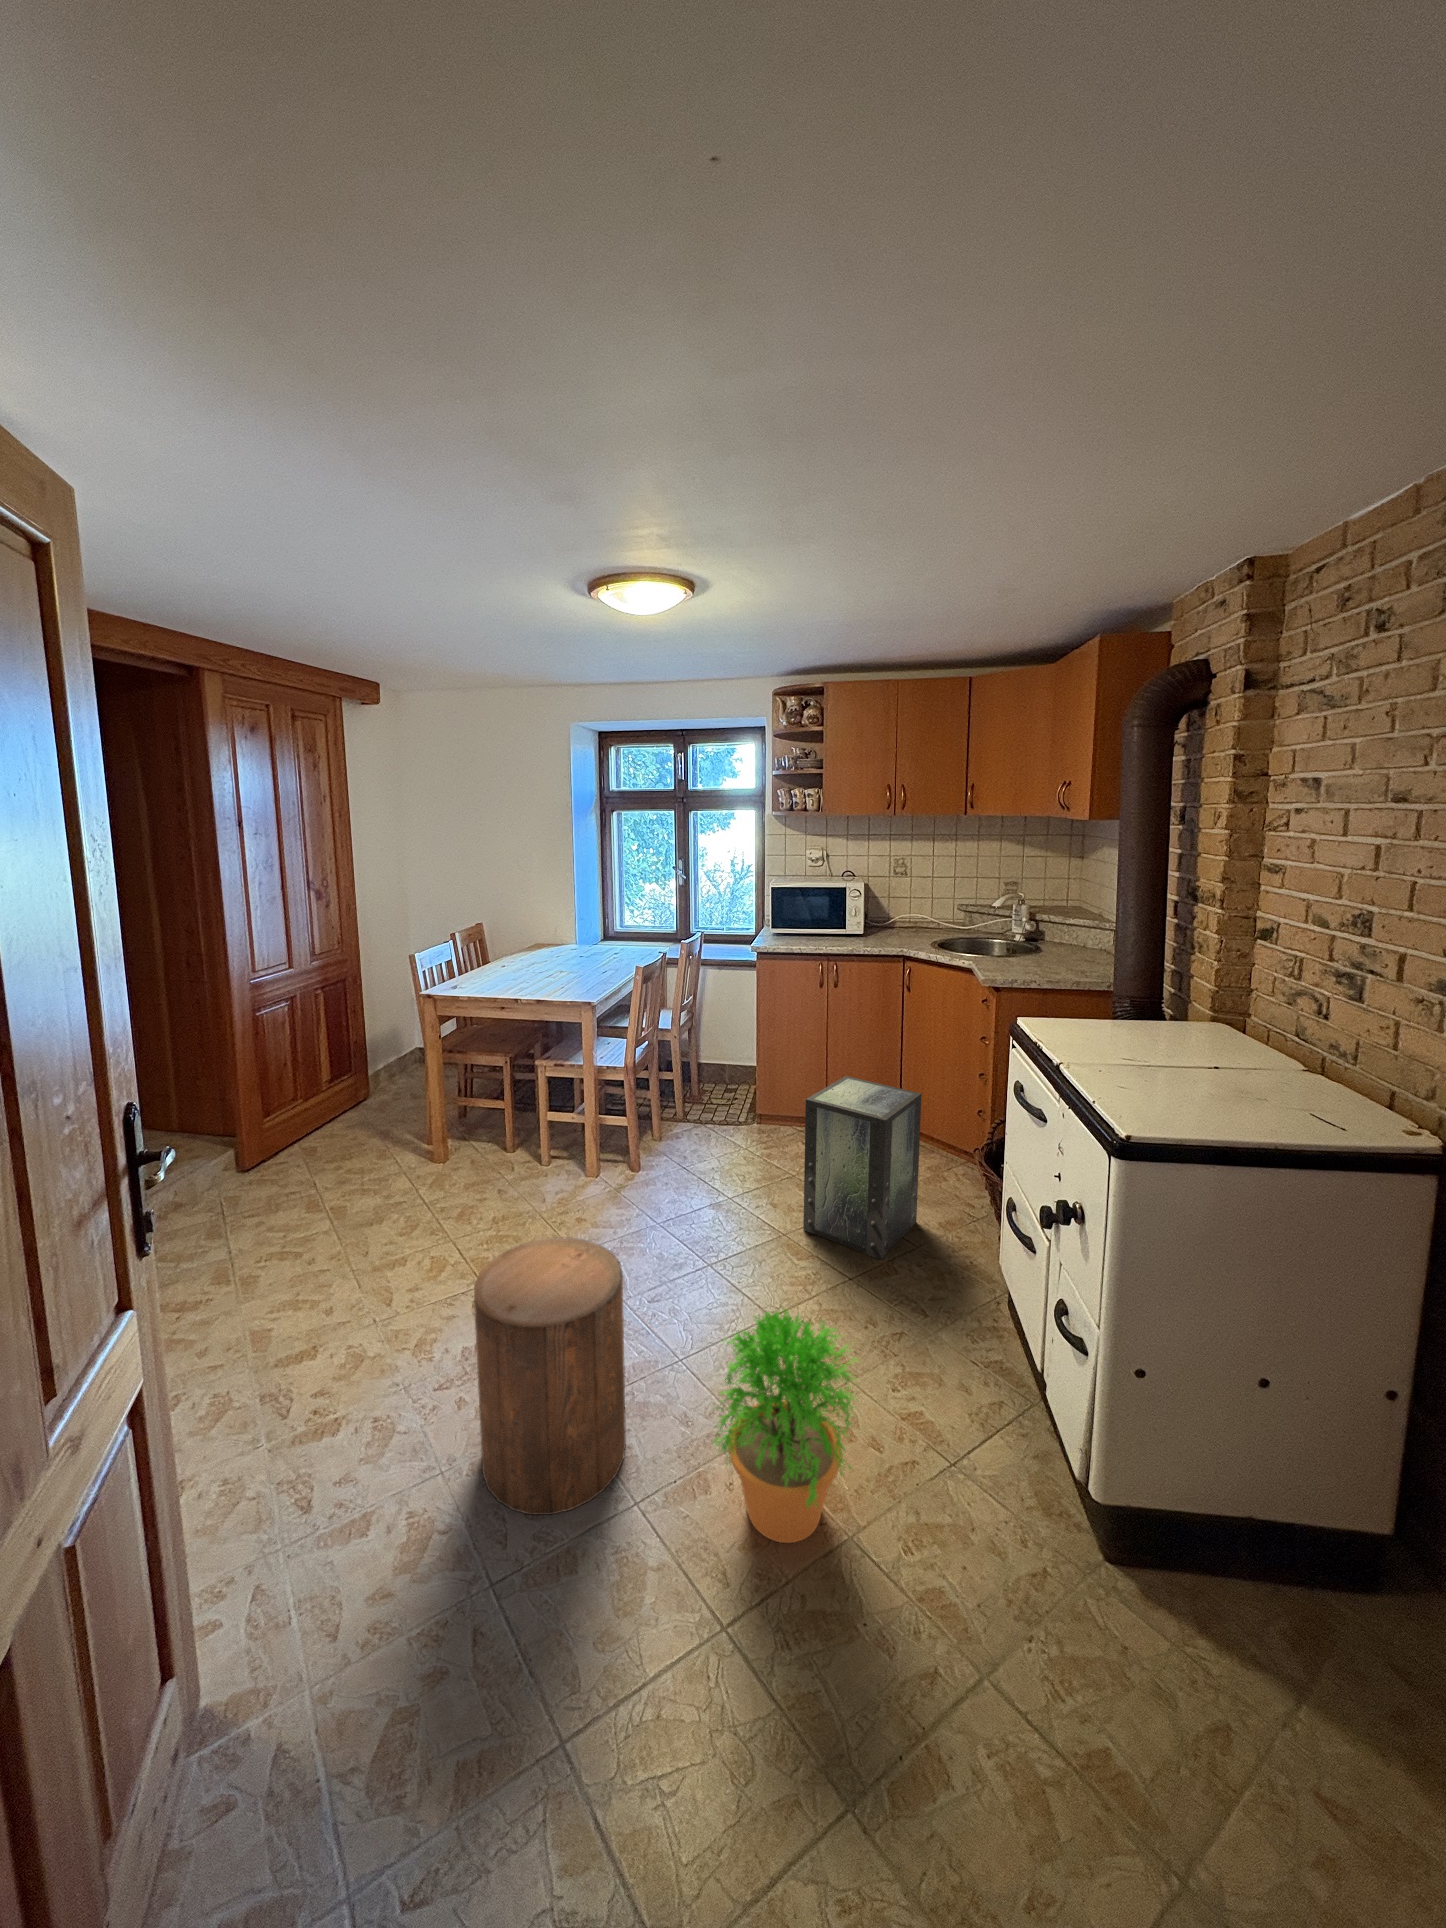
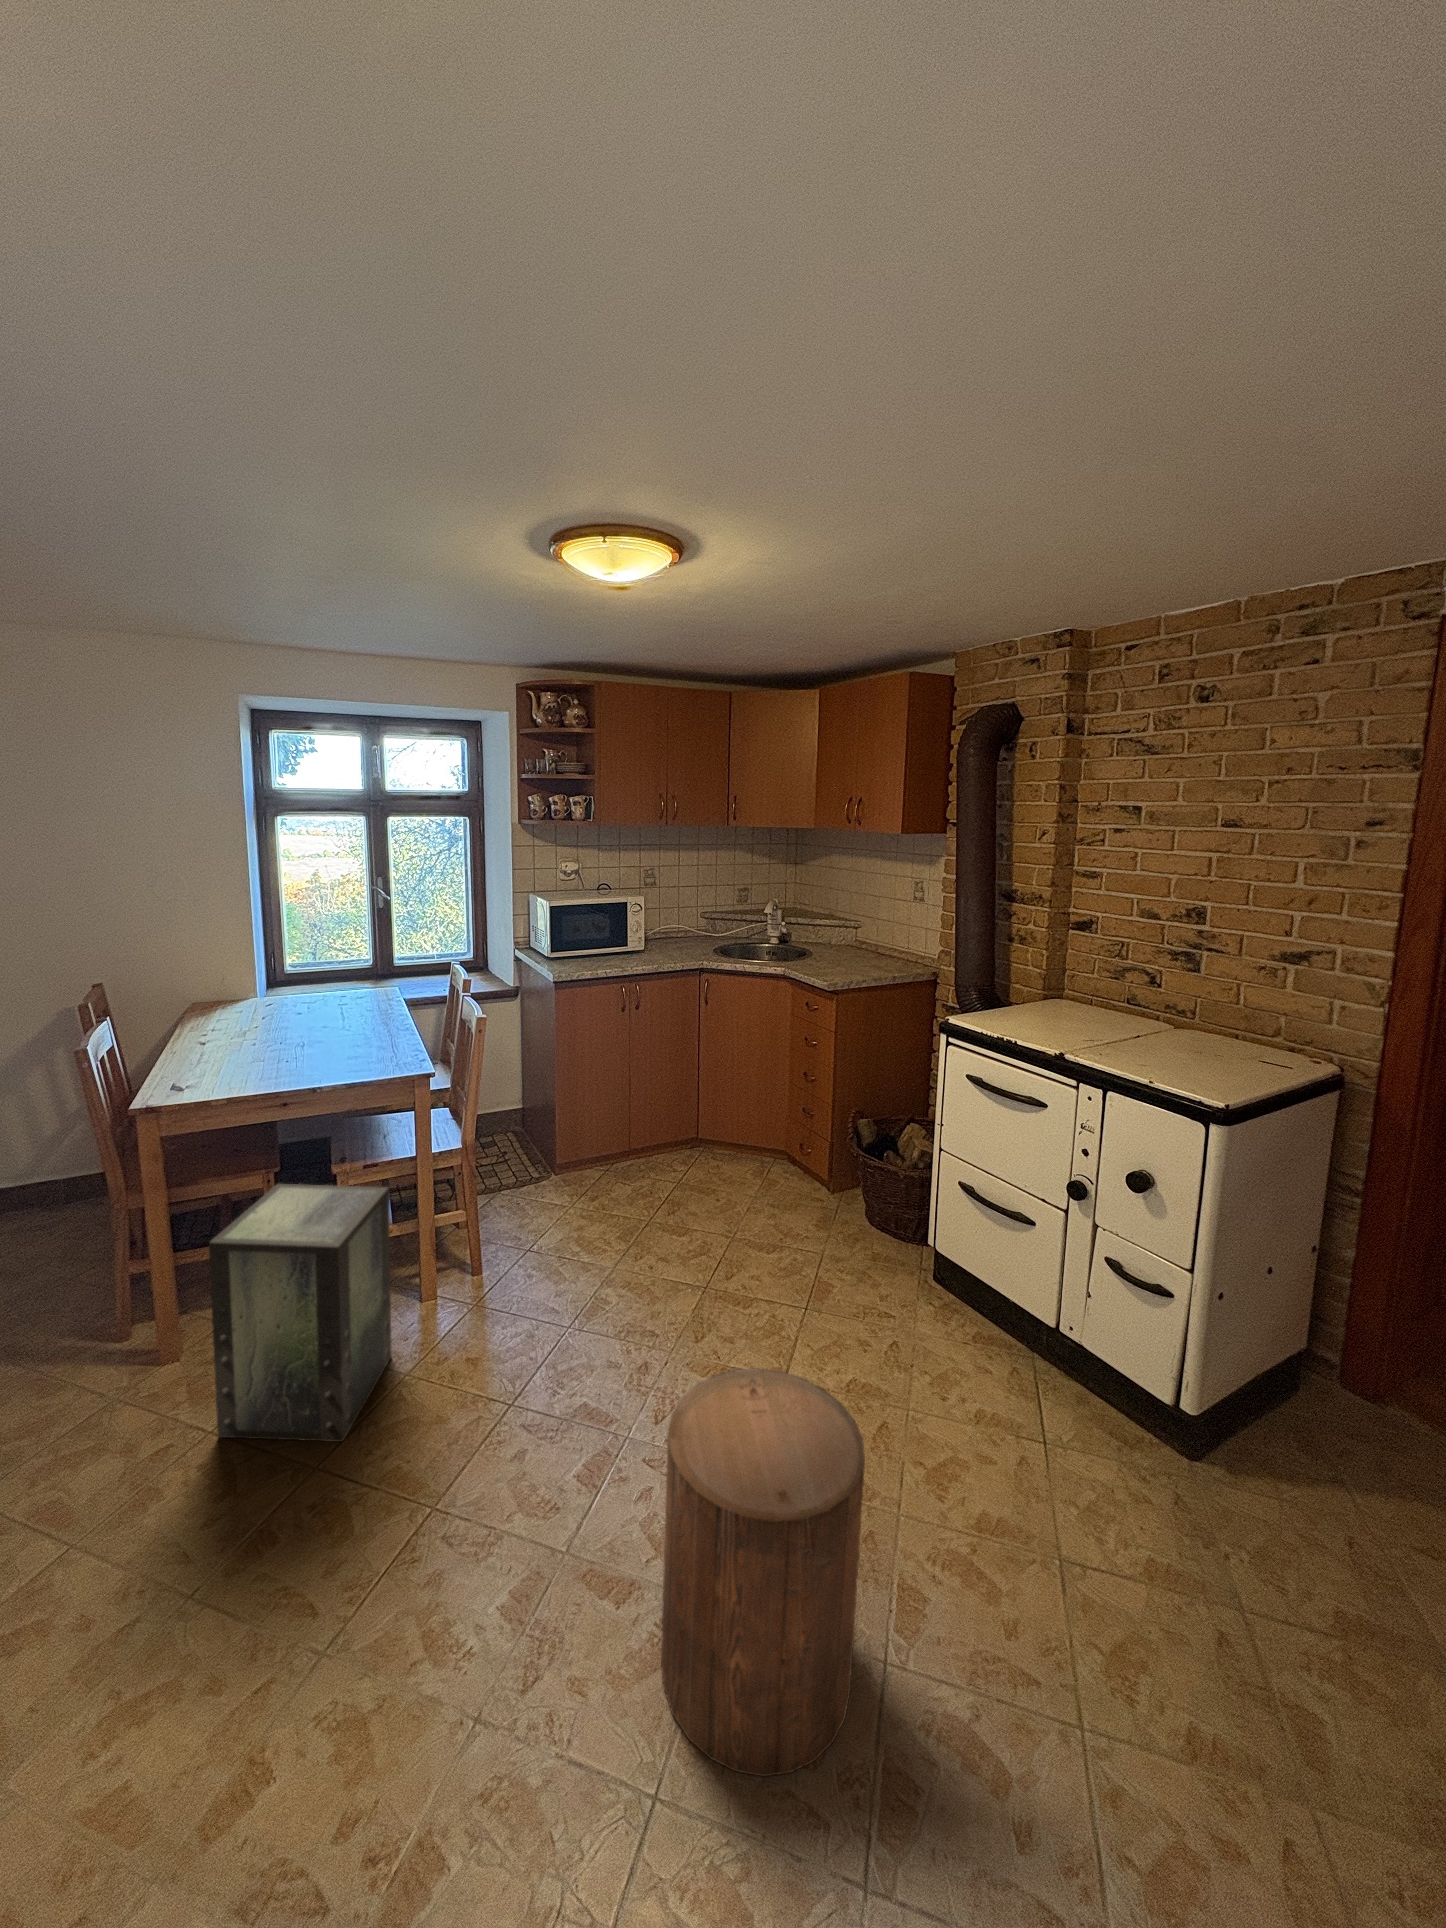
storage box: present [803,1076,922,1260] -> present [209,1184,392,1442]
potted plant: present [714,1308,857,1543] -> none [914,1348,1120,1604]

